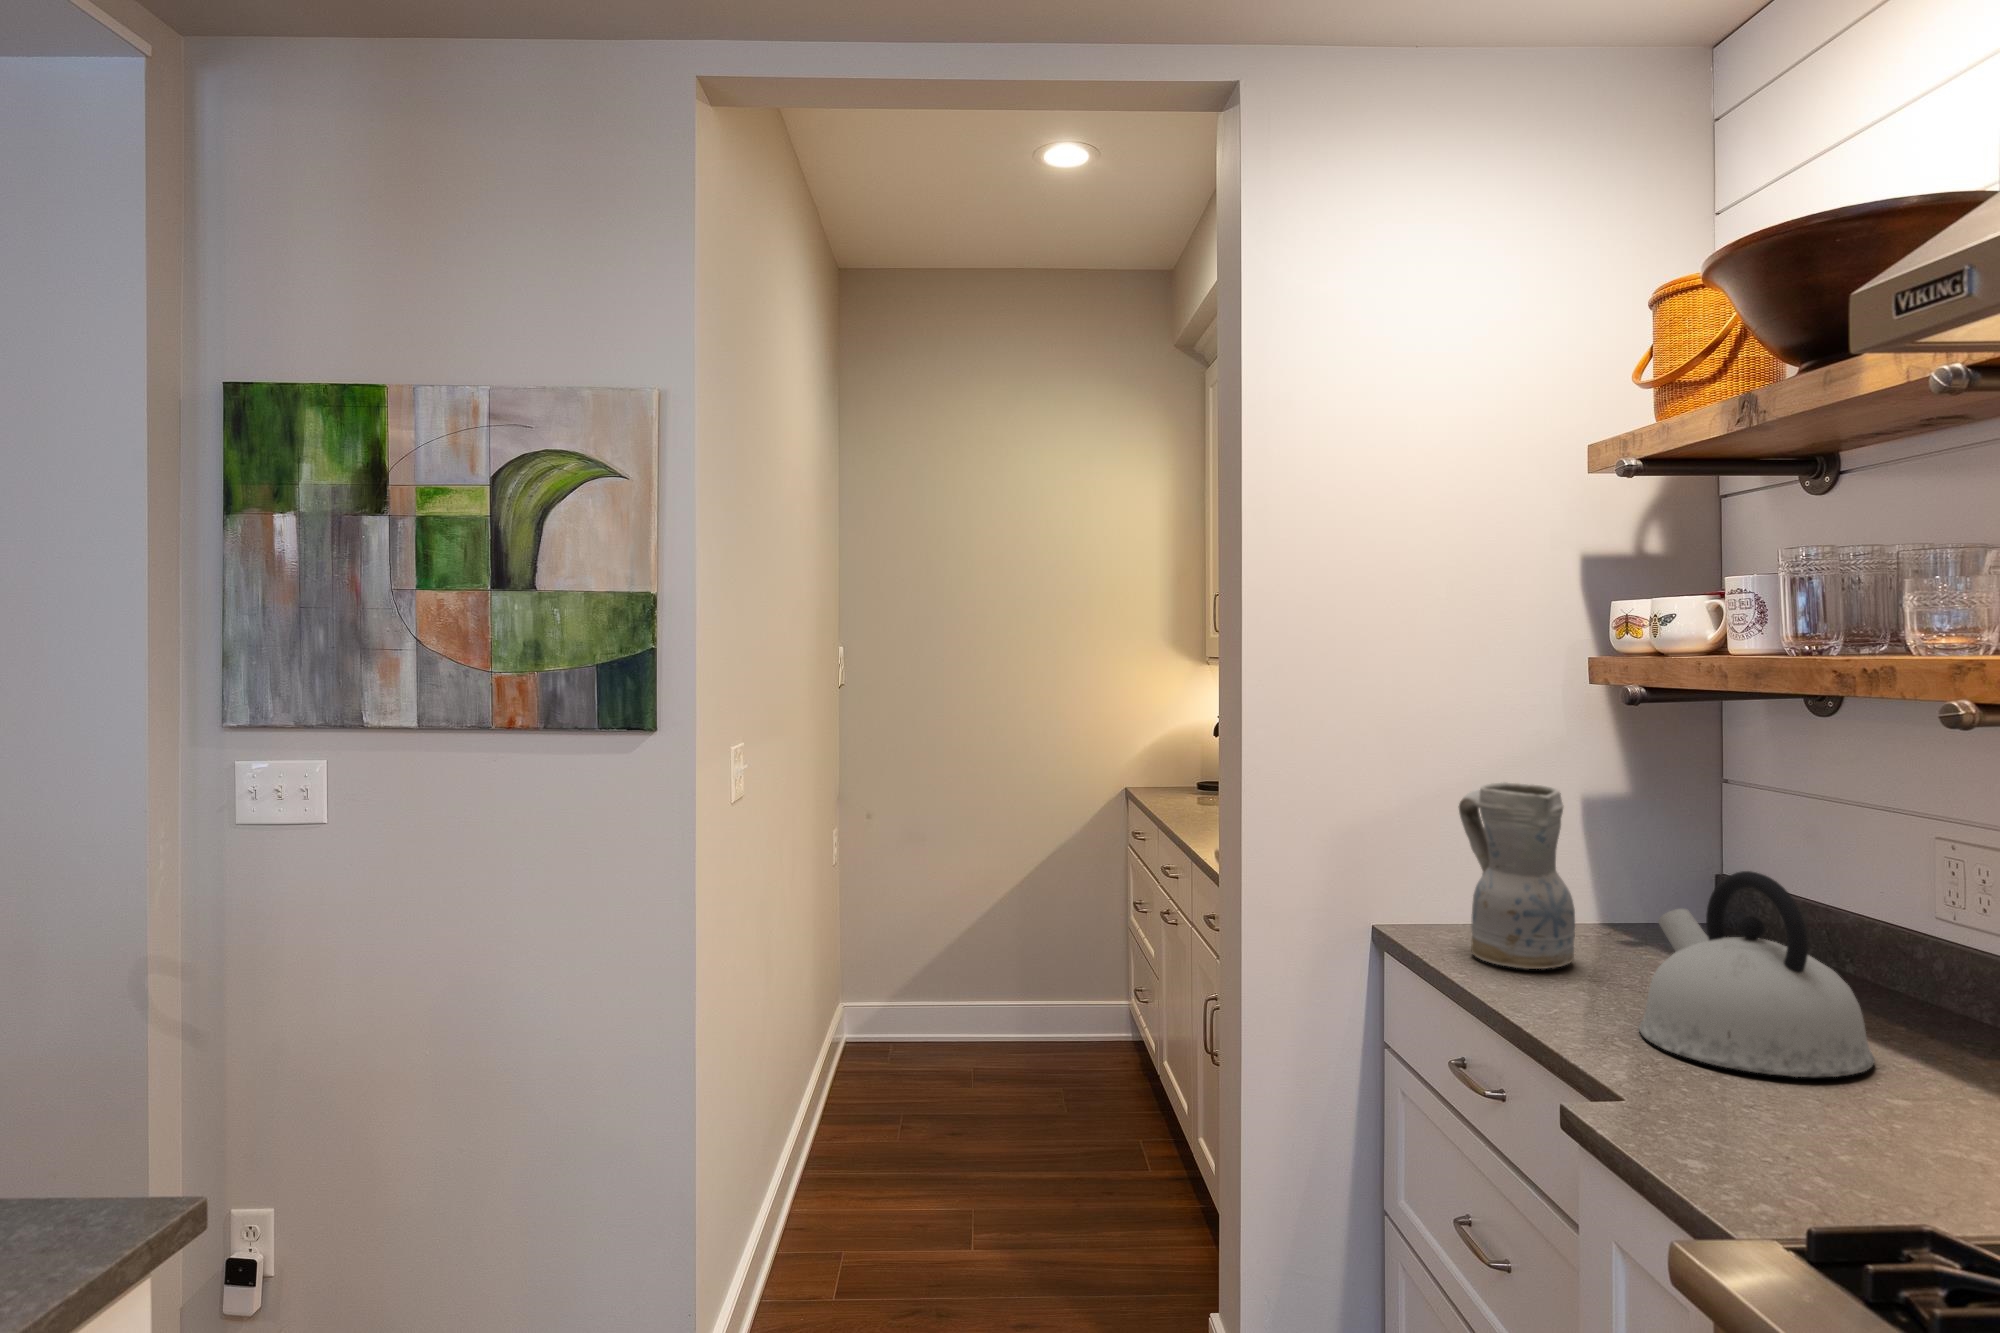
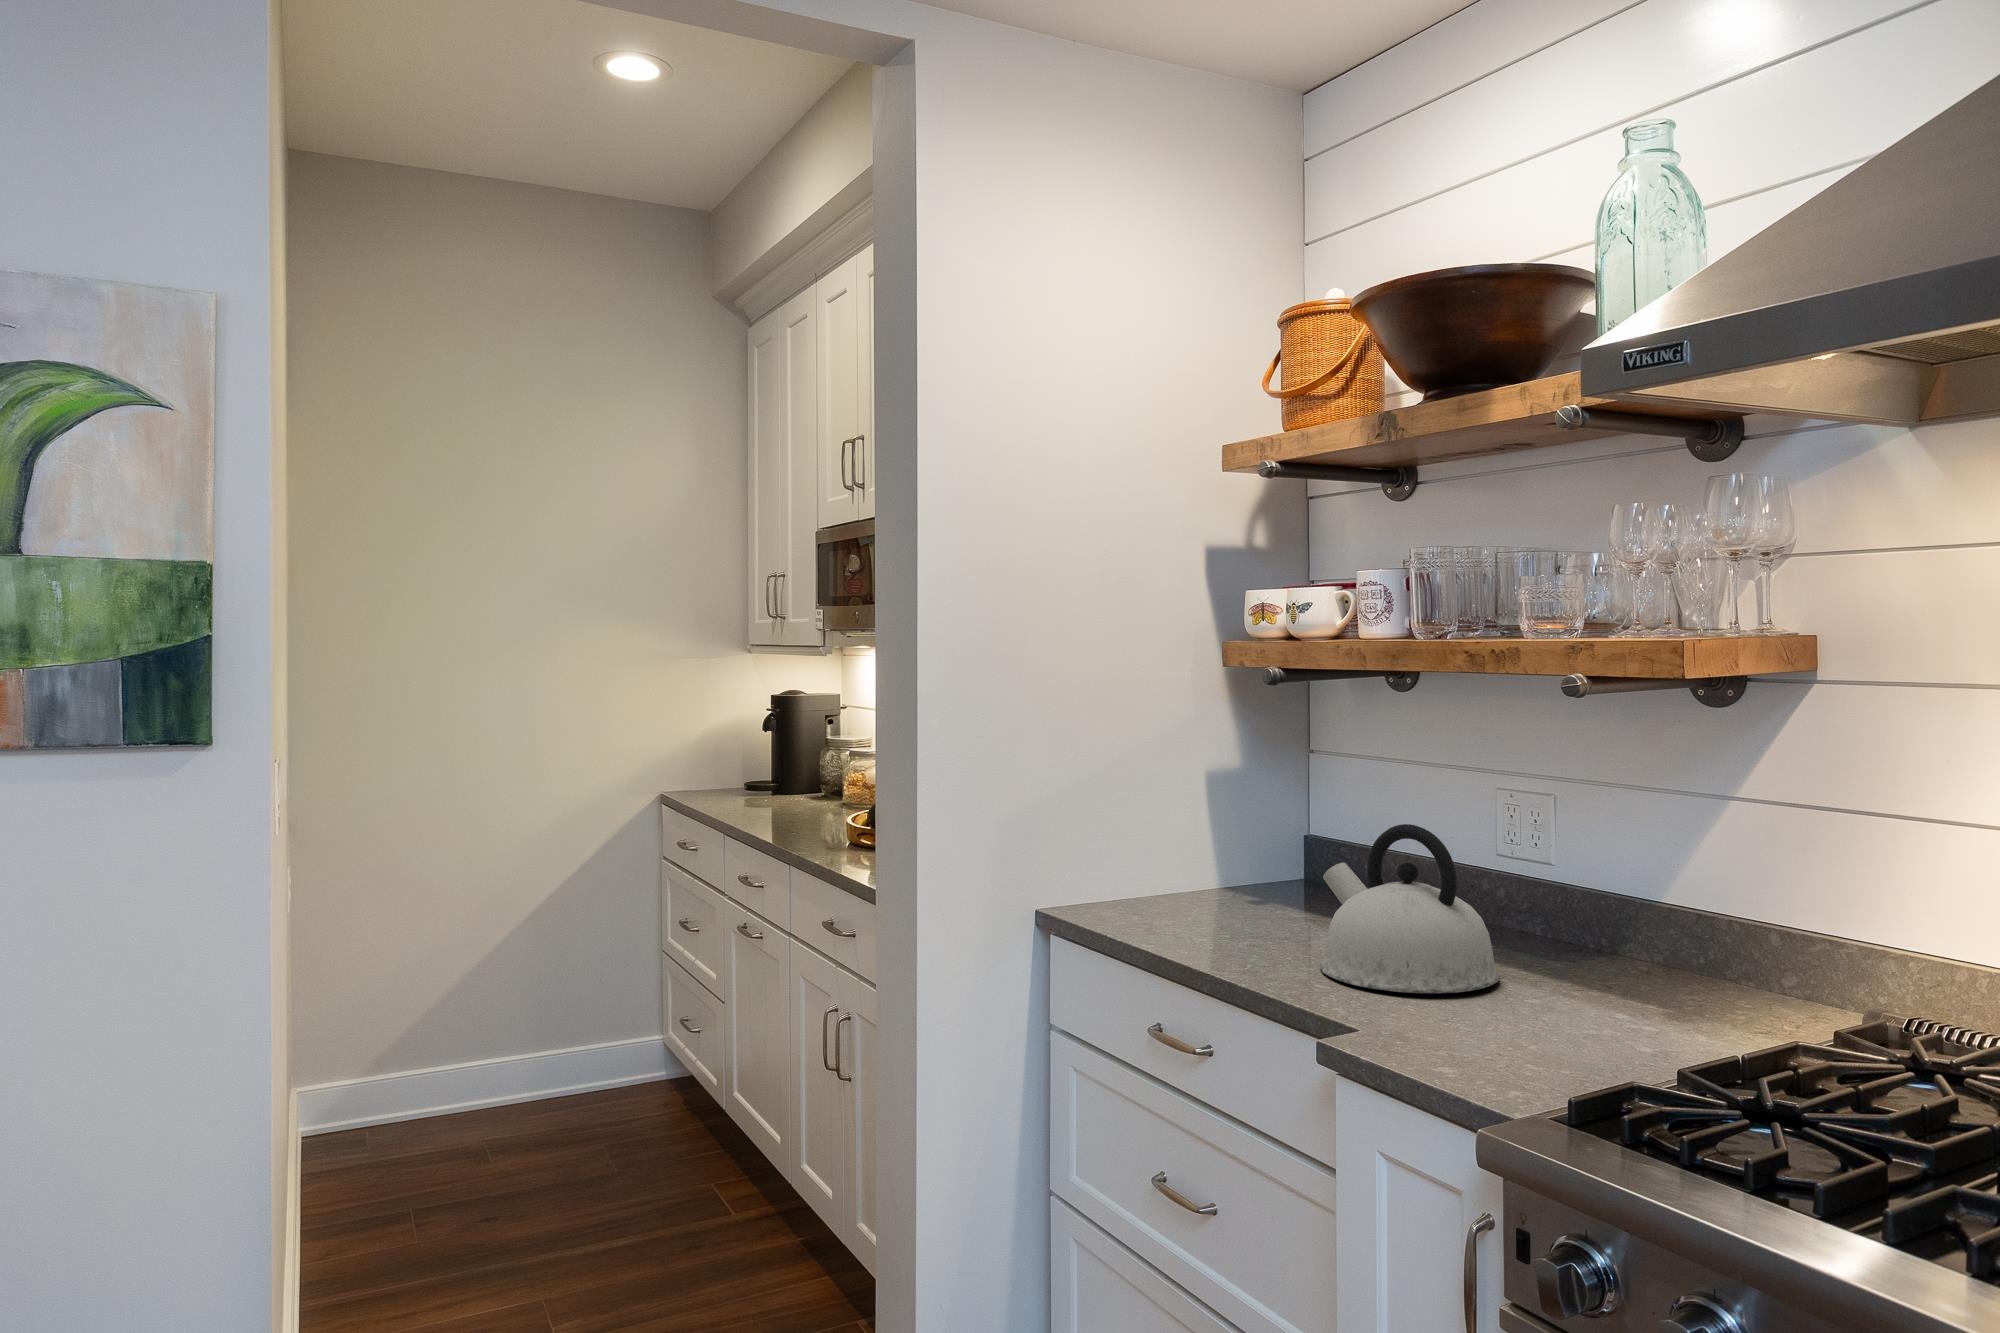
ceramic pitcher: present [1459,782,1575,969] -> none [1128,760,1235,933]

